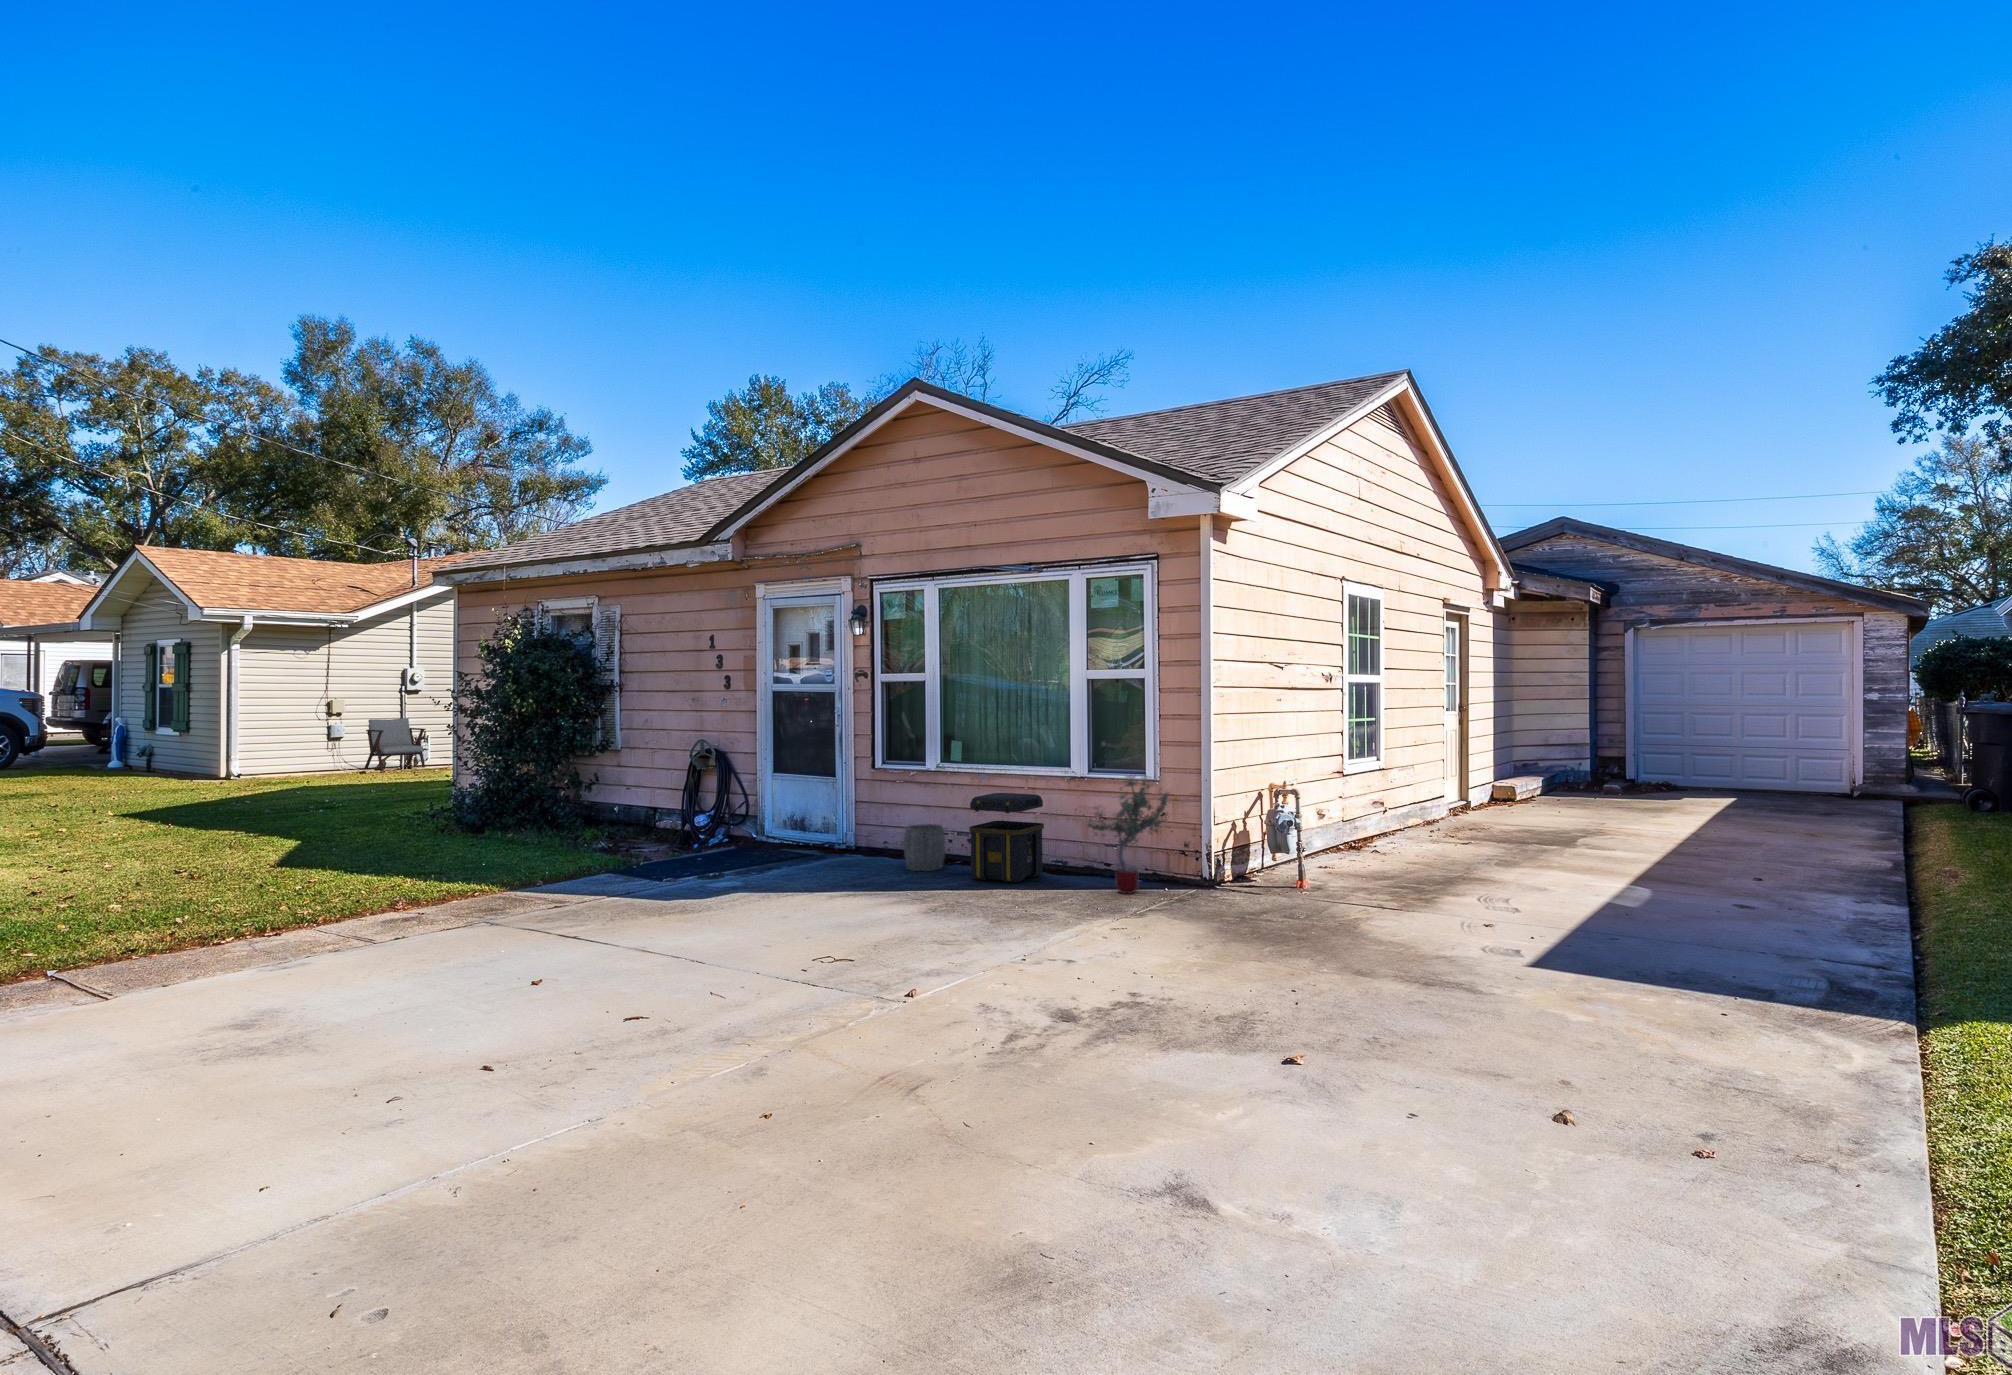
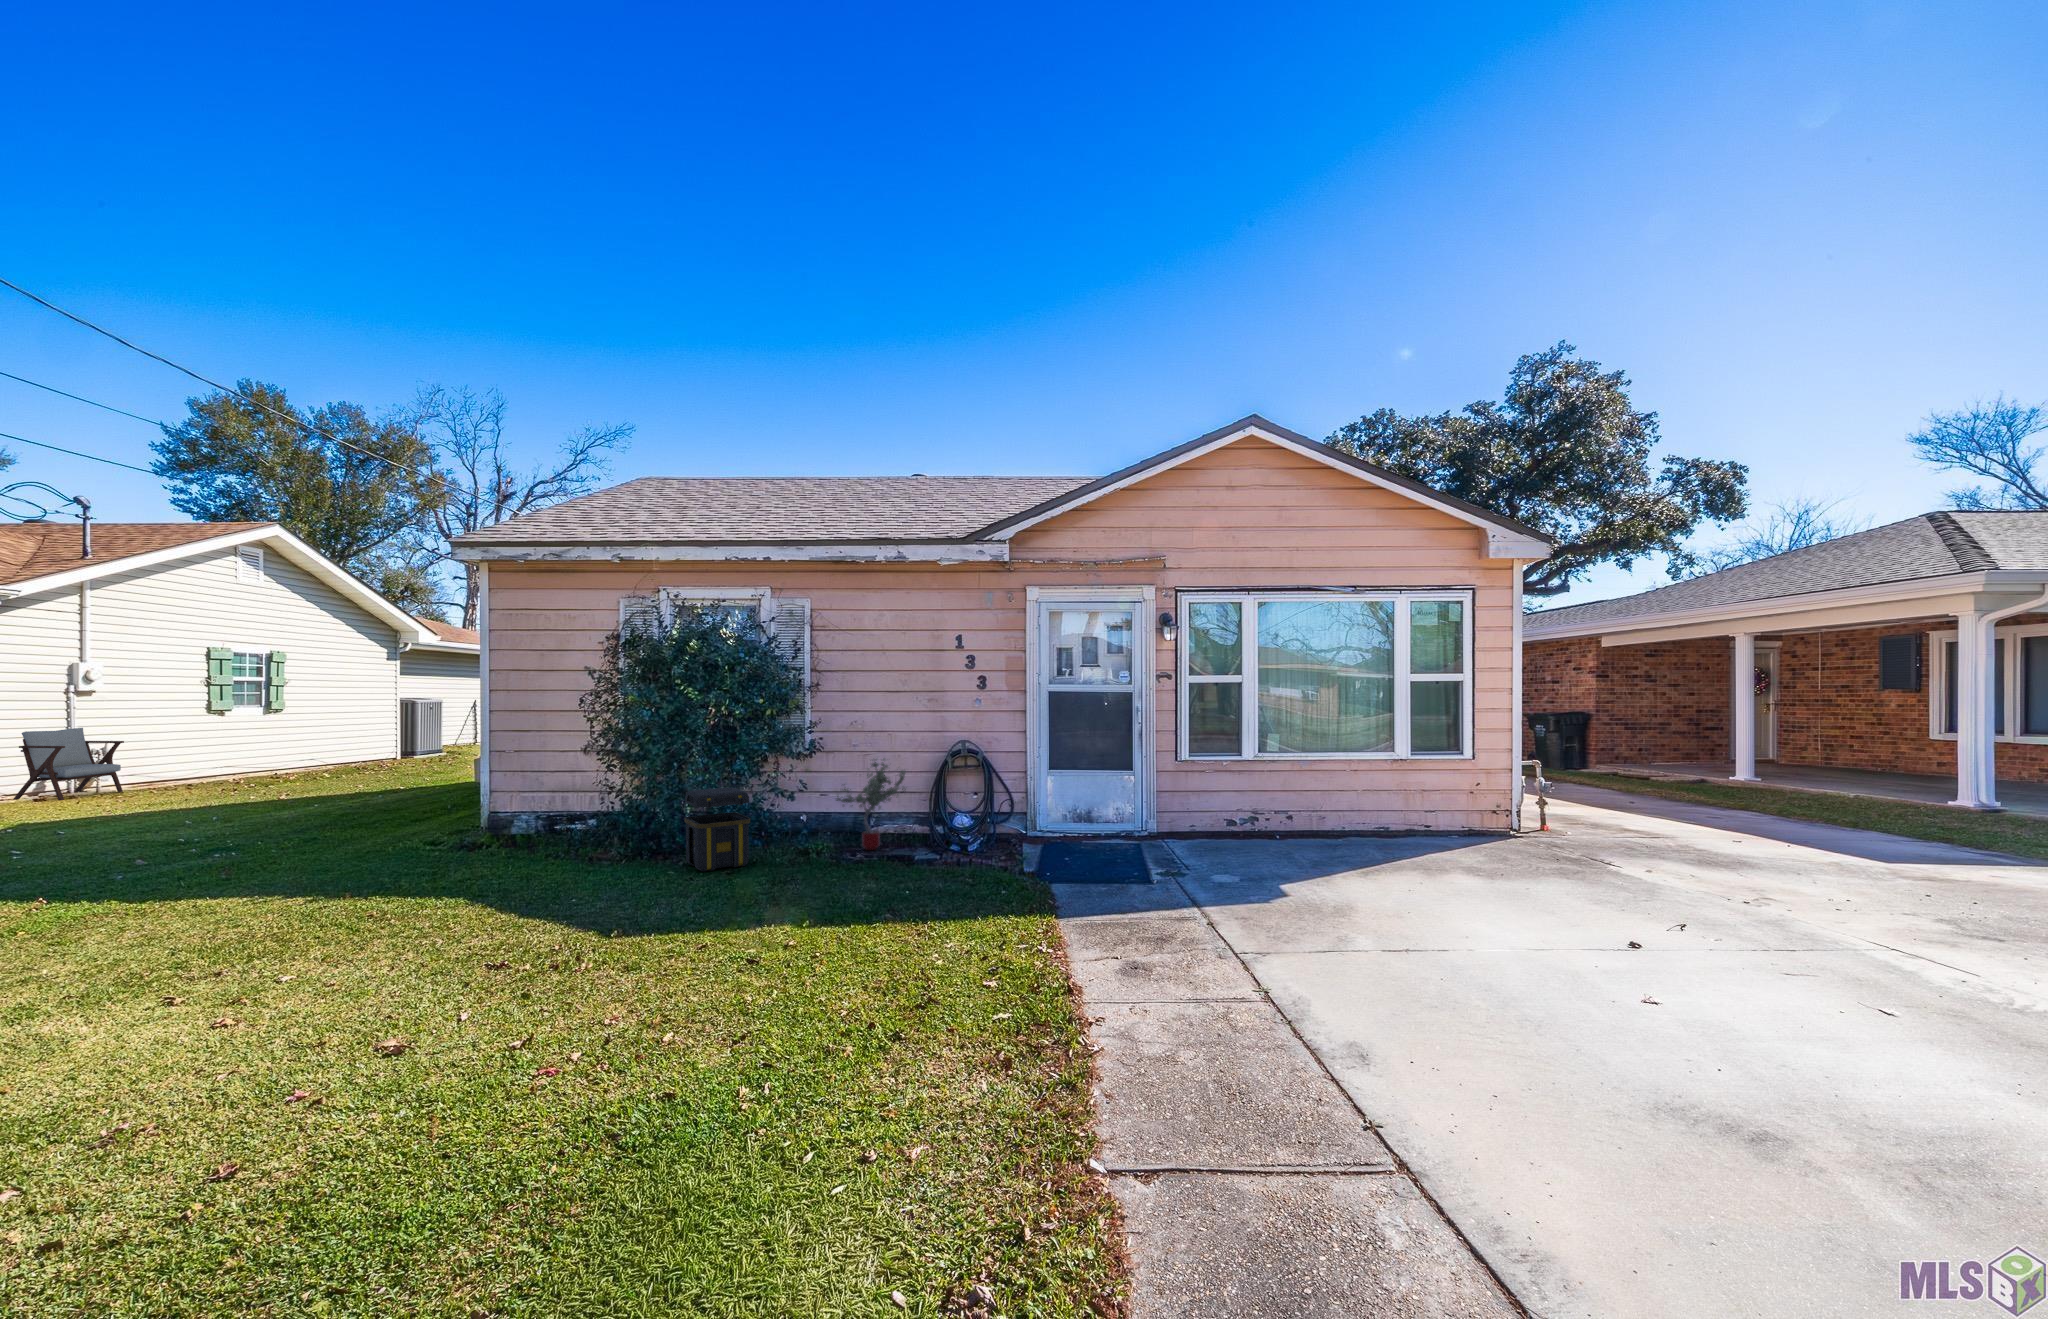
potted tree: present [1087,775,1168,894] -> present [836,759,906,850]
toolbox: present [969,793,1044,883] -> present [684,788,750,871]
woven basket: present [904,824,945,871] -> none [1244,807,1281,849]

